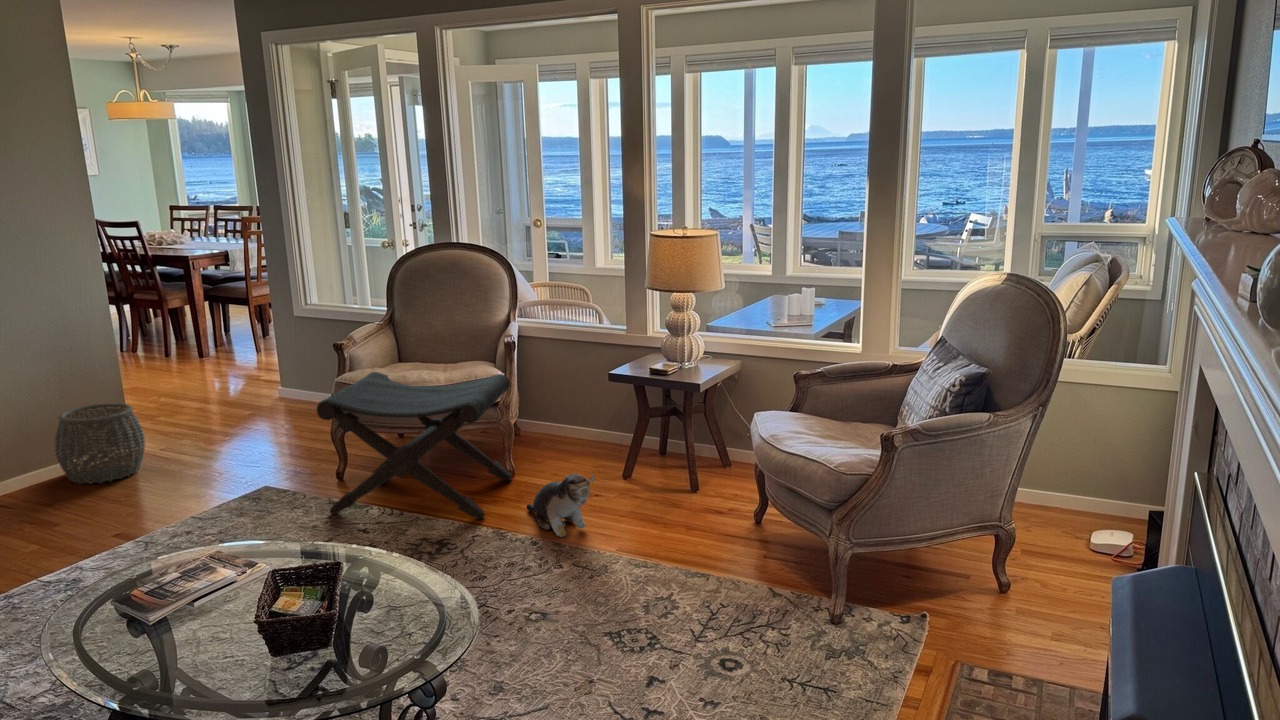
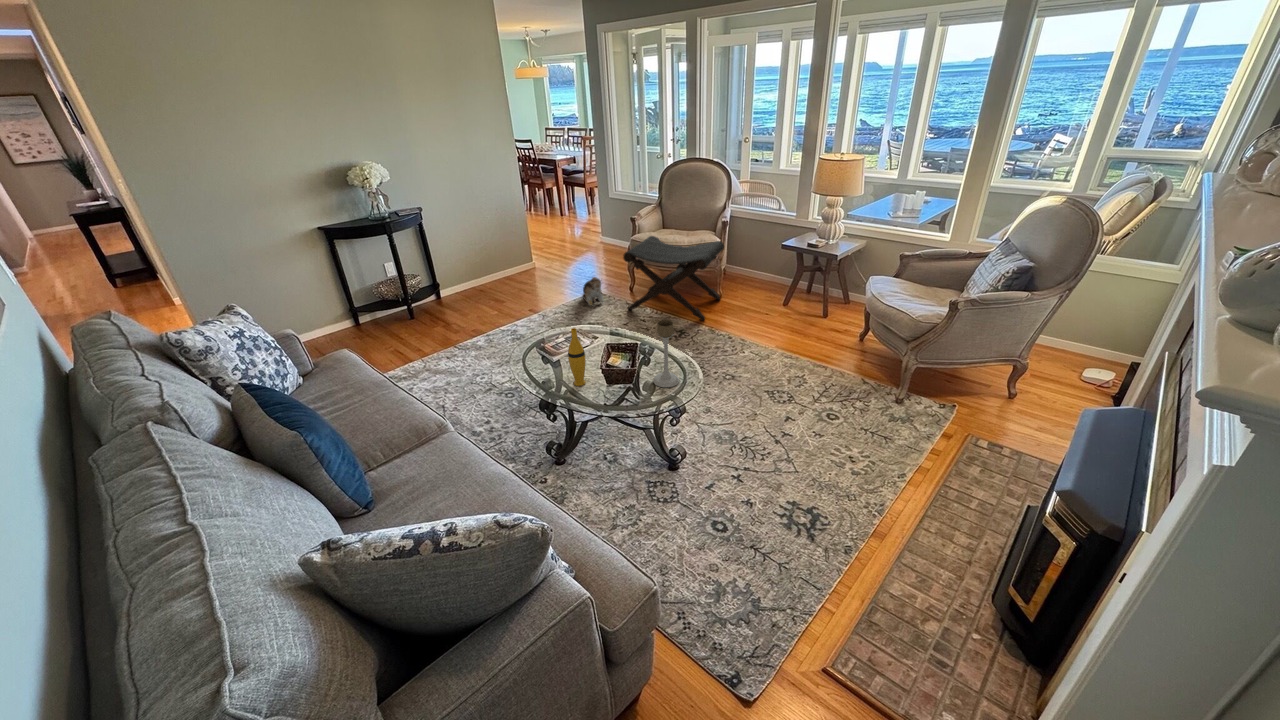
woven basket: present [55,403,145,484] -> none [503,244,542,284]
plush toy: present [527,474,595,537] -> present [583,277,603,306]
candle holder: none [372,501,428,646] -> present [653,319,679,387]
vase: none [174,537,218,669] -> present [568,328,586,386]

